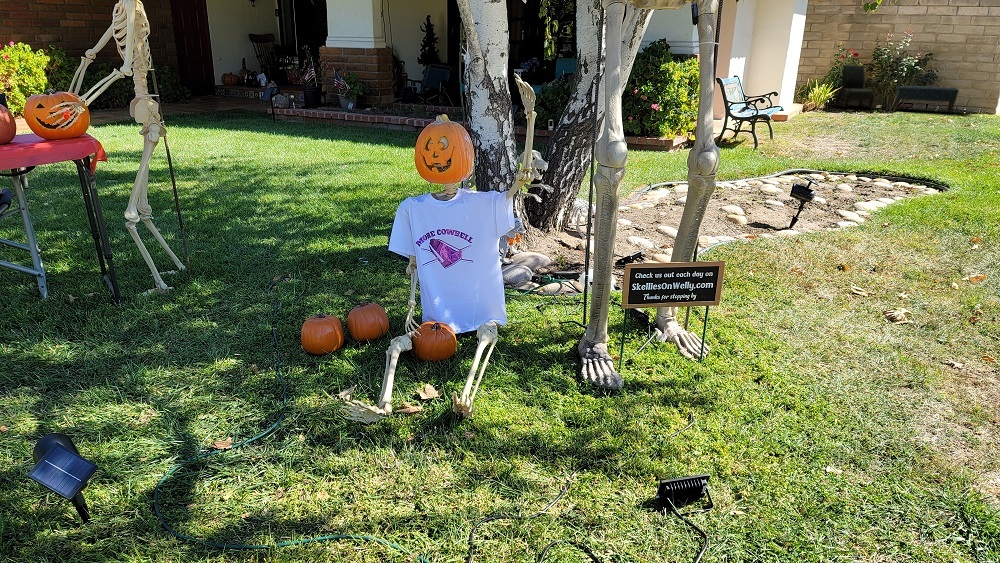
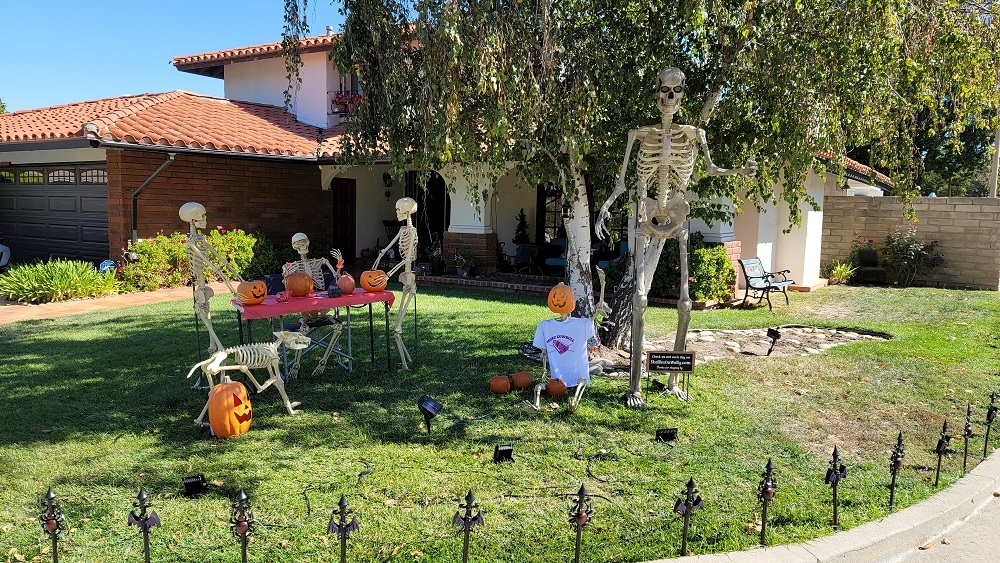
bench: present [894,85,959,114] -> none [905,265,955,289]

